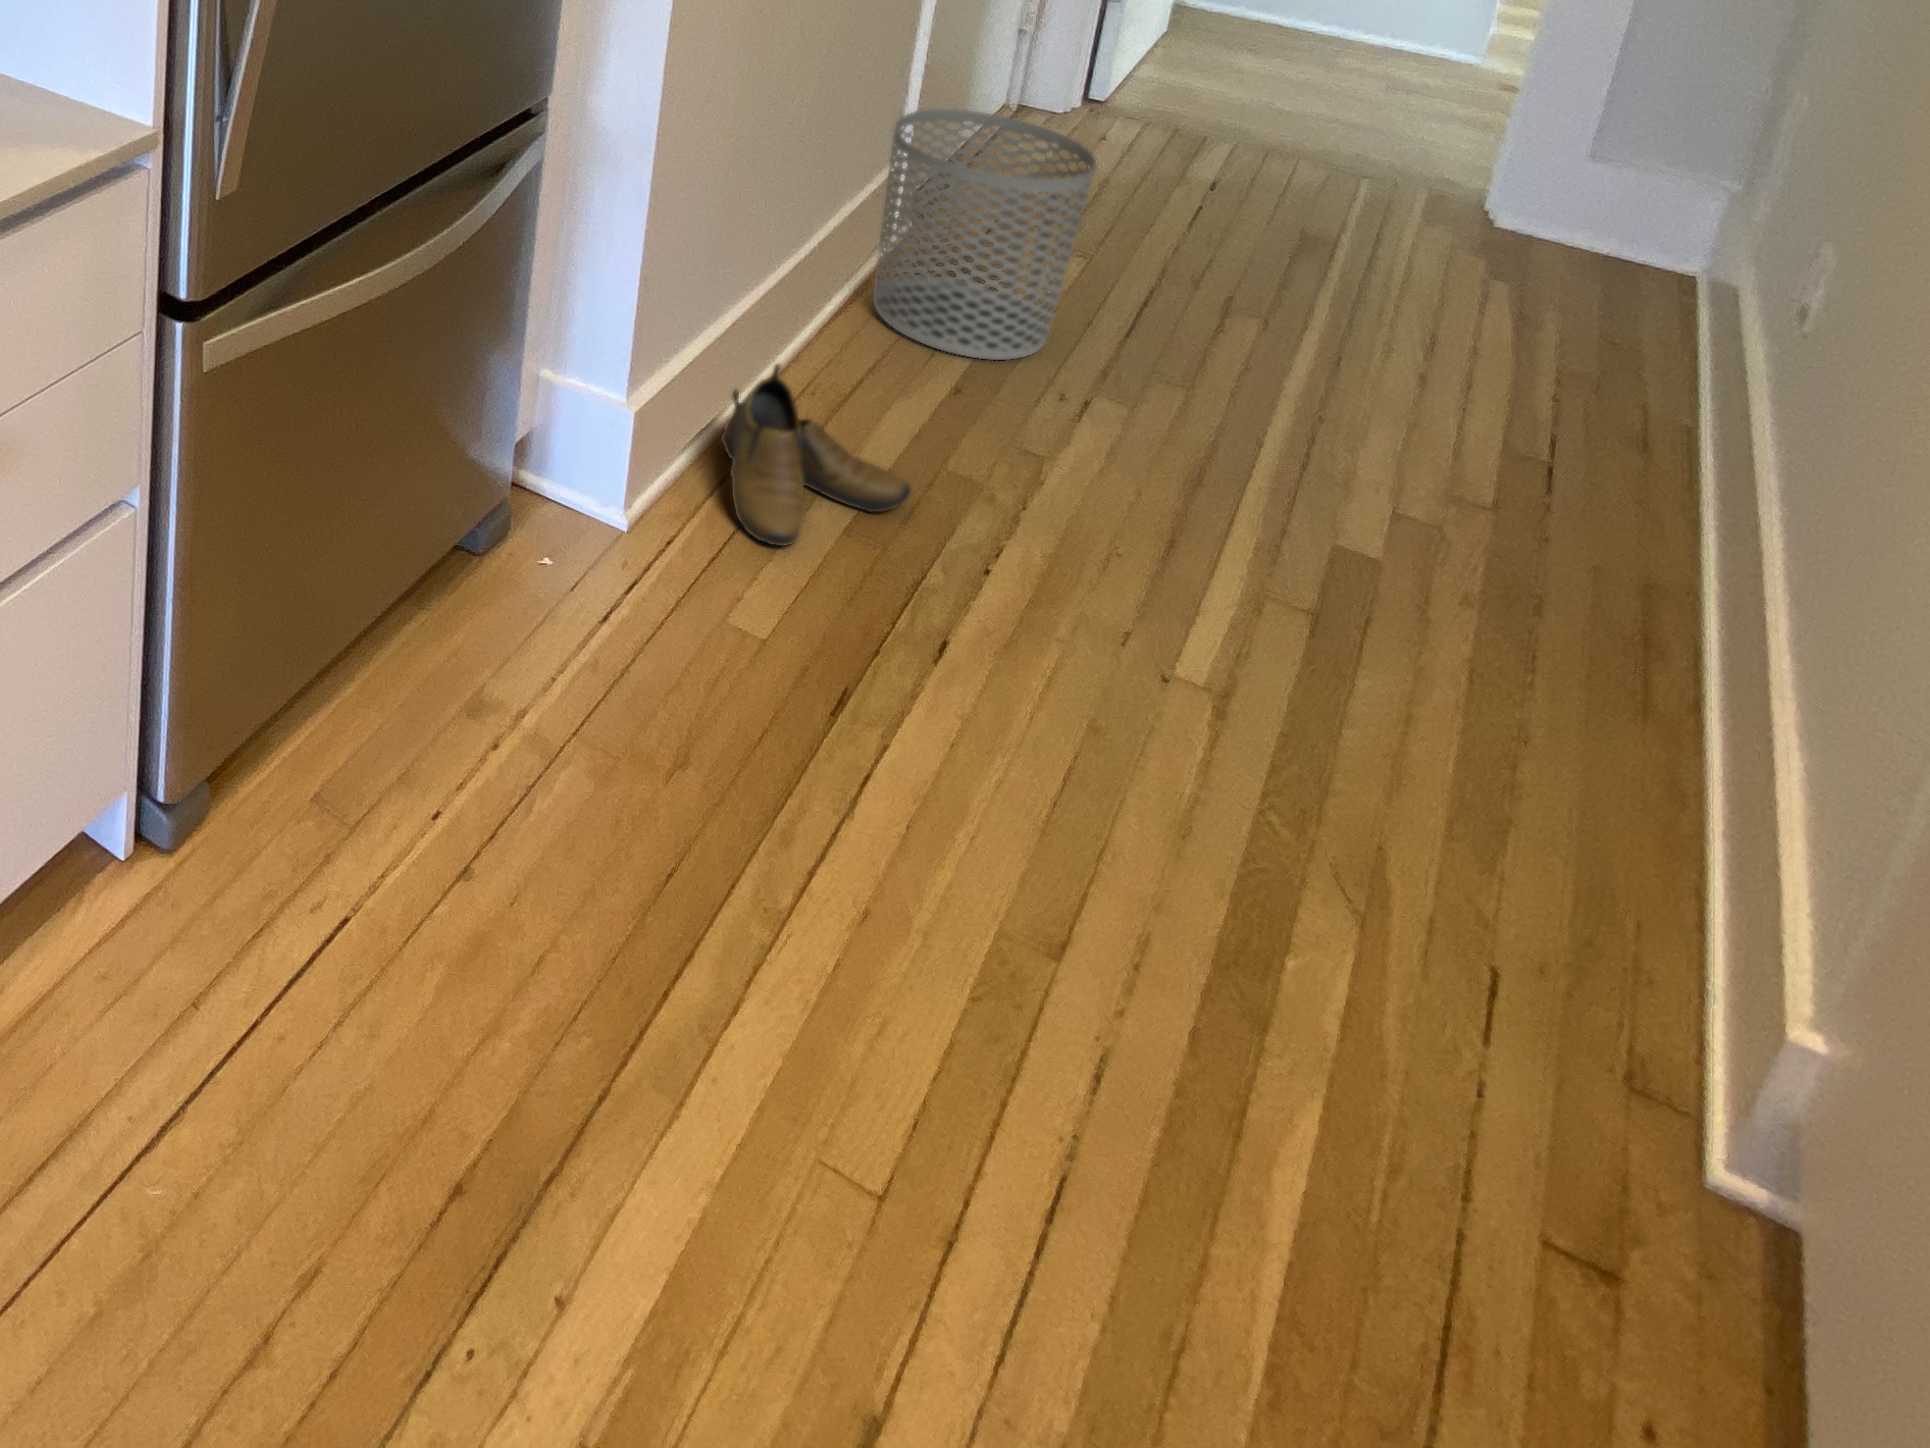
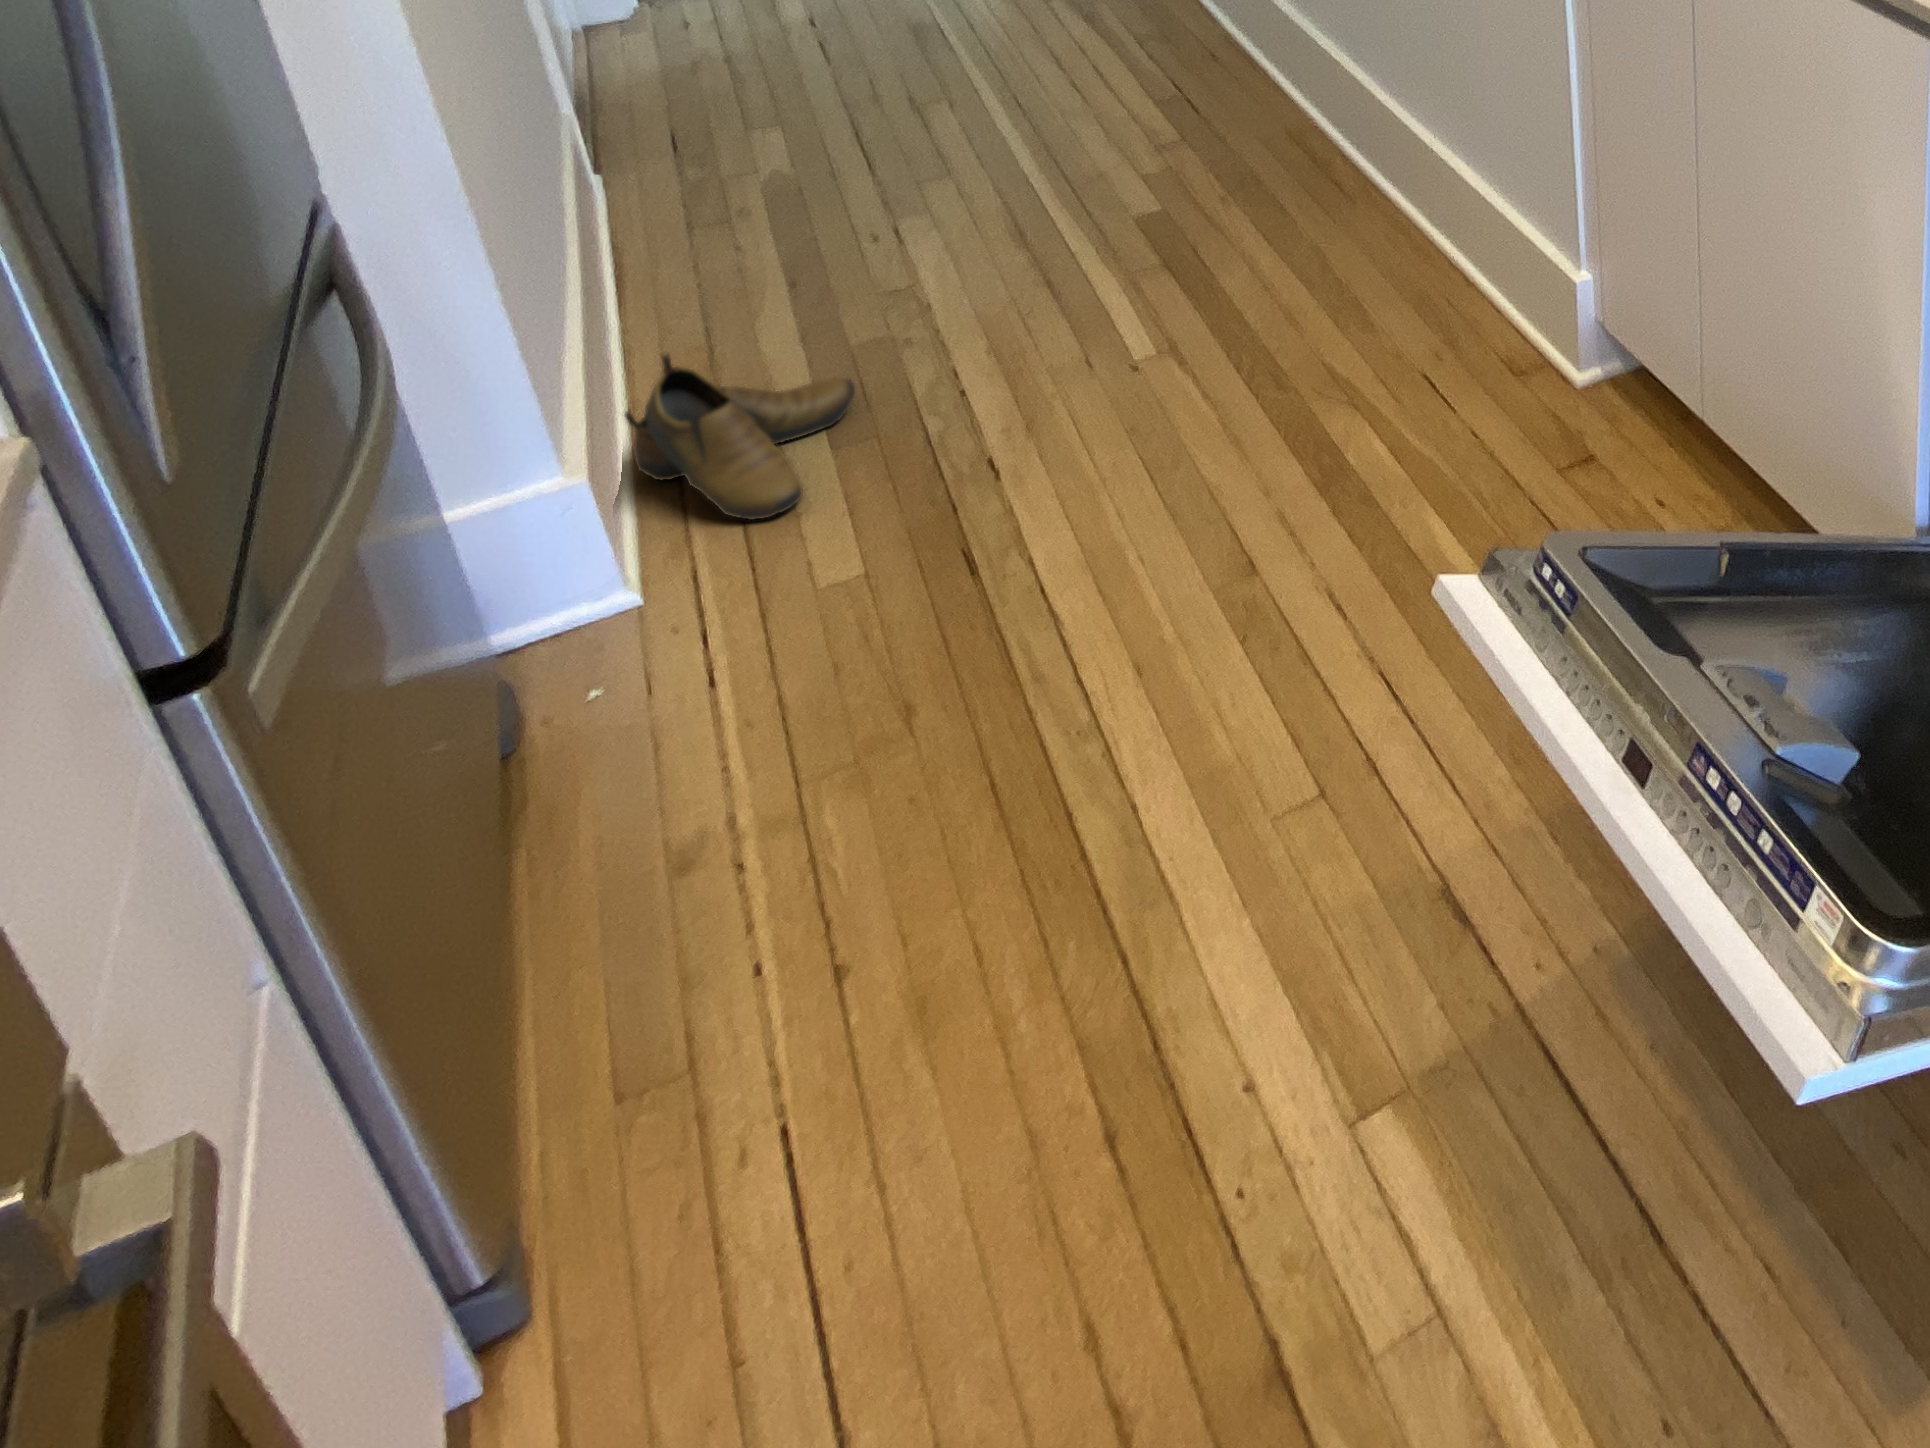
waste bin: present [873,109,1096,360] -> none [556,19,820,279]

